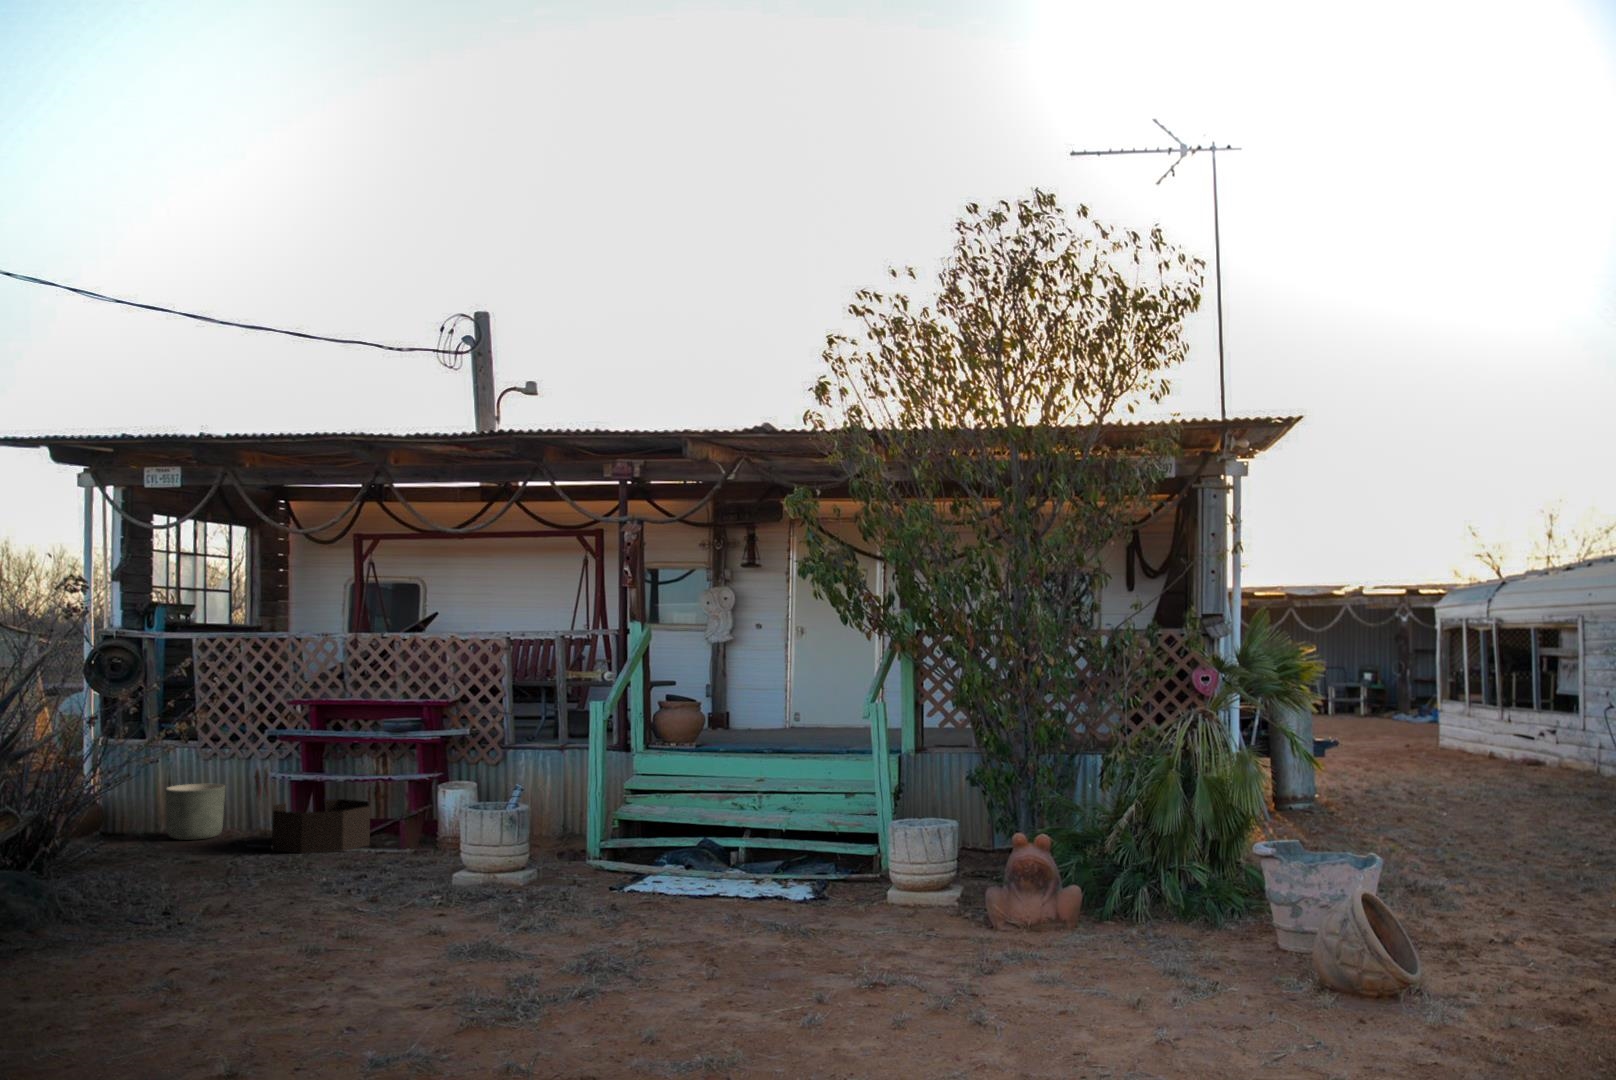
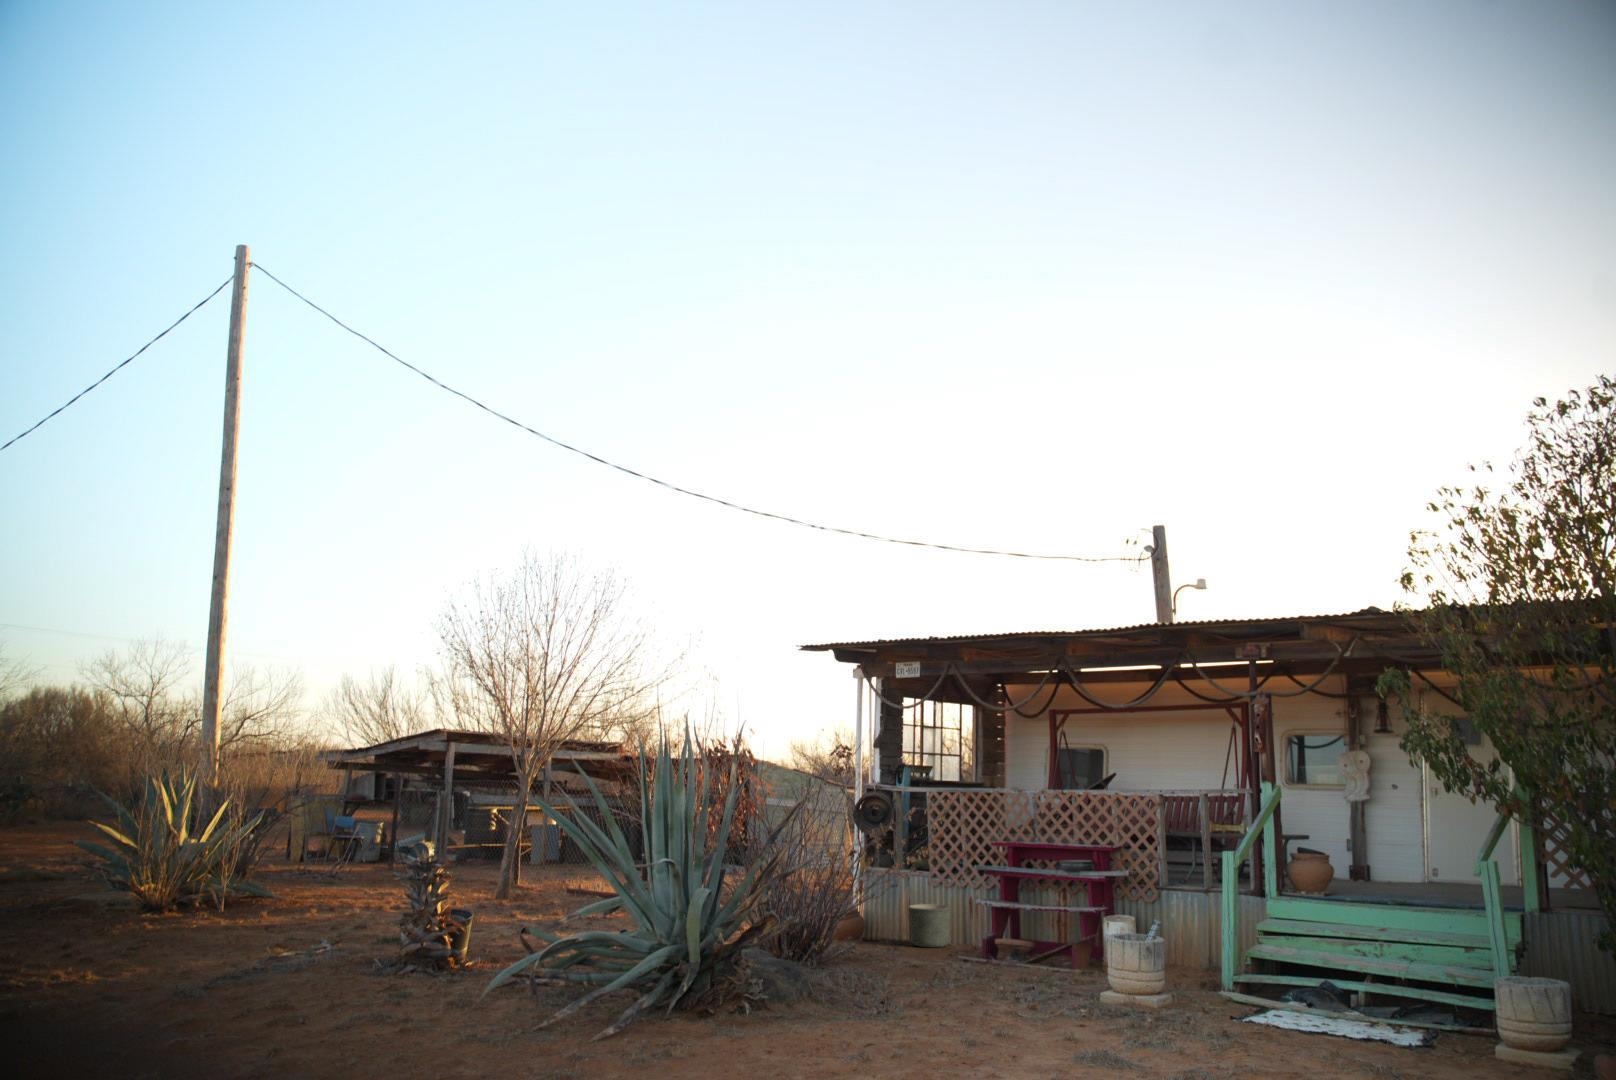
basket: present [272,799,370,853] -> none [980,923,1054,966]

